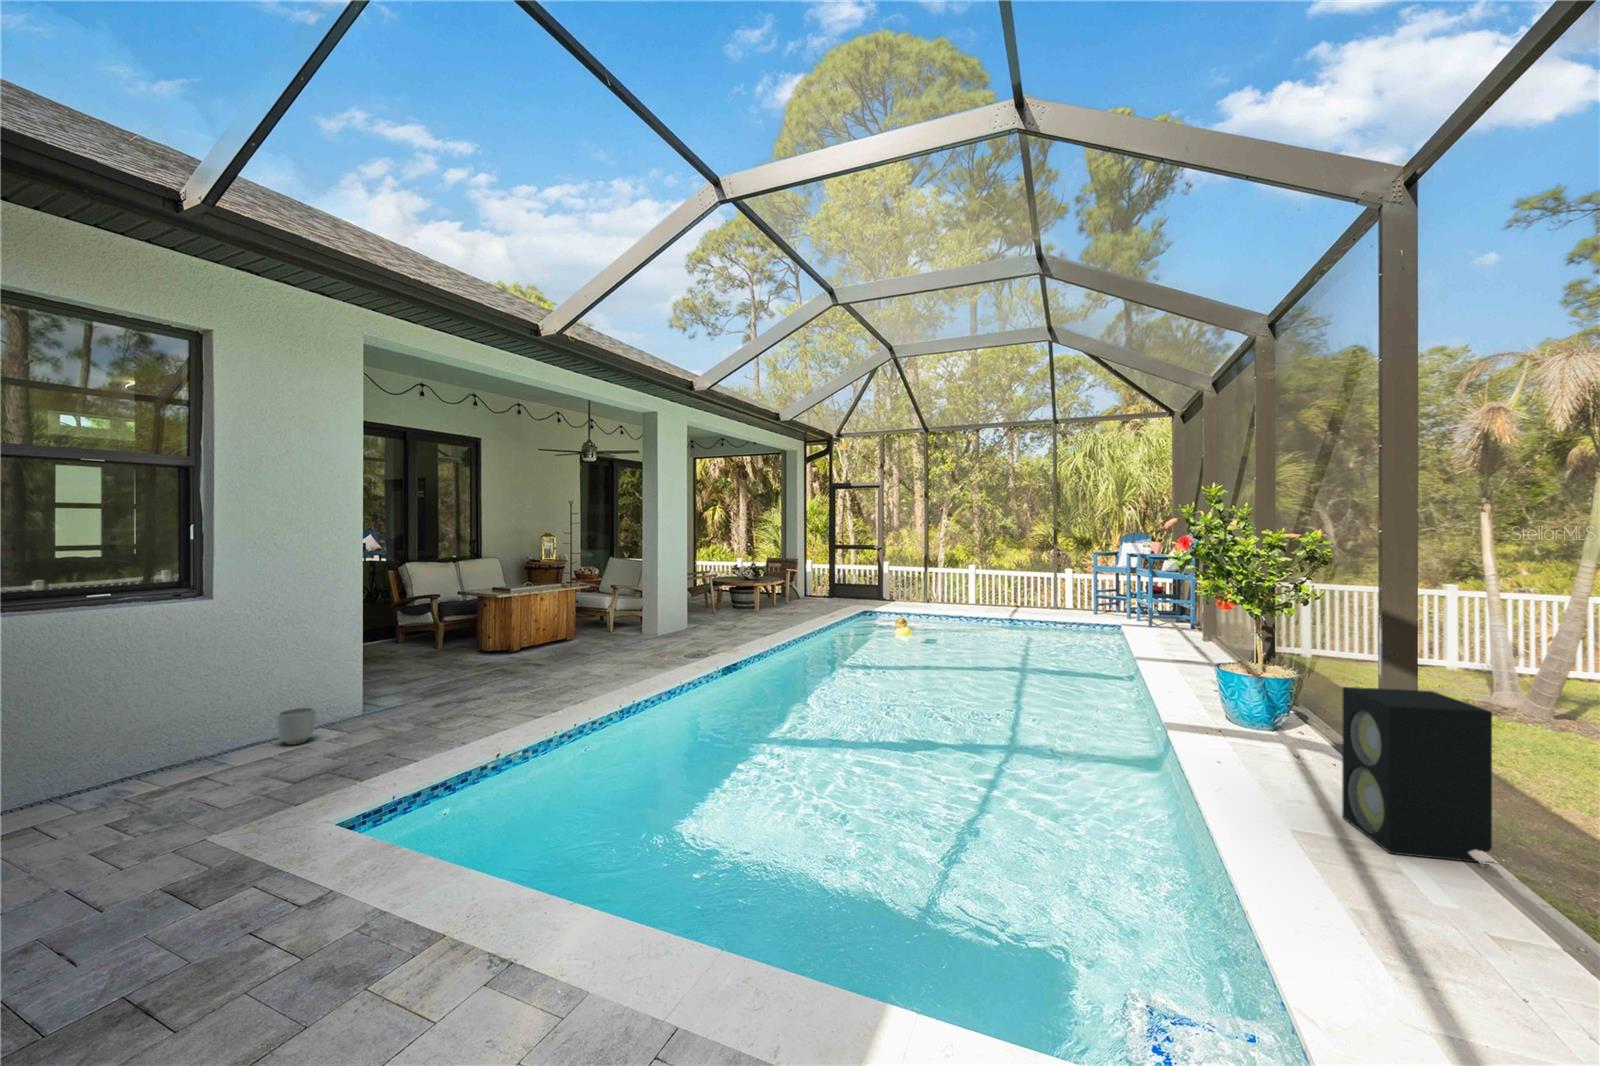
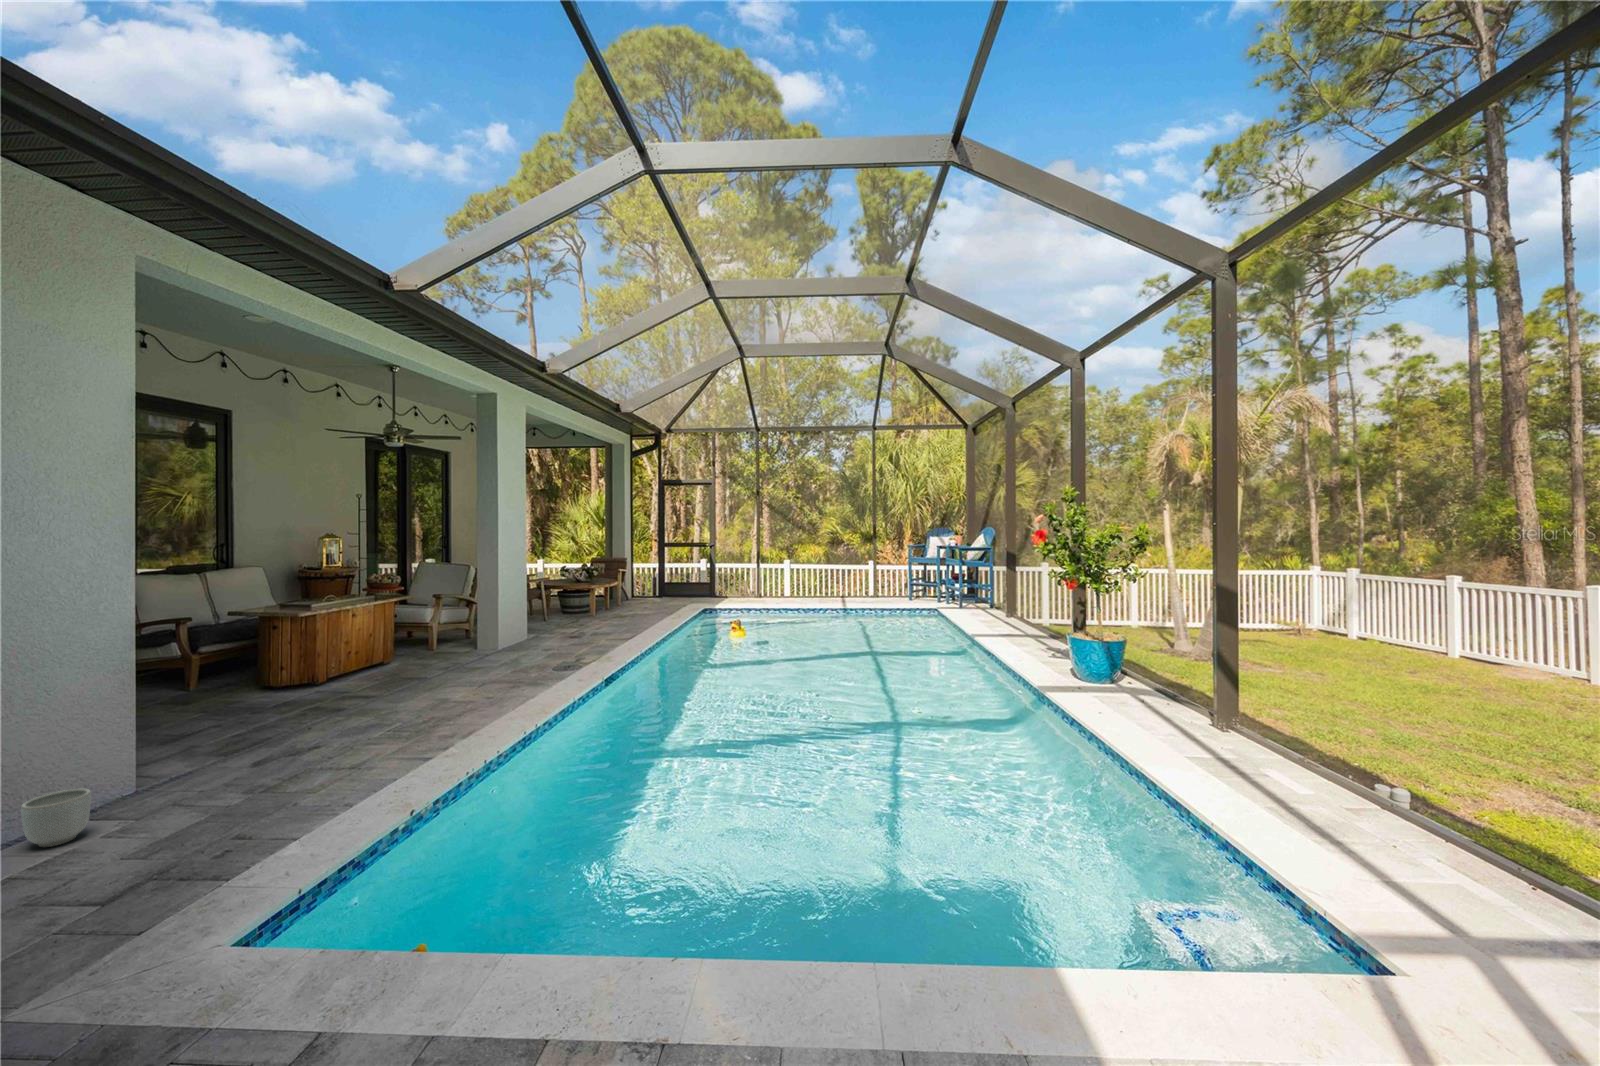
speaker: present [1342,687,1492,862] -> none [1207,648,1312,775]

